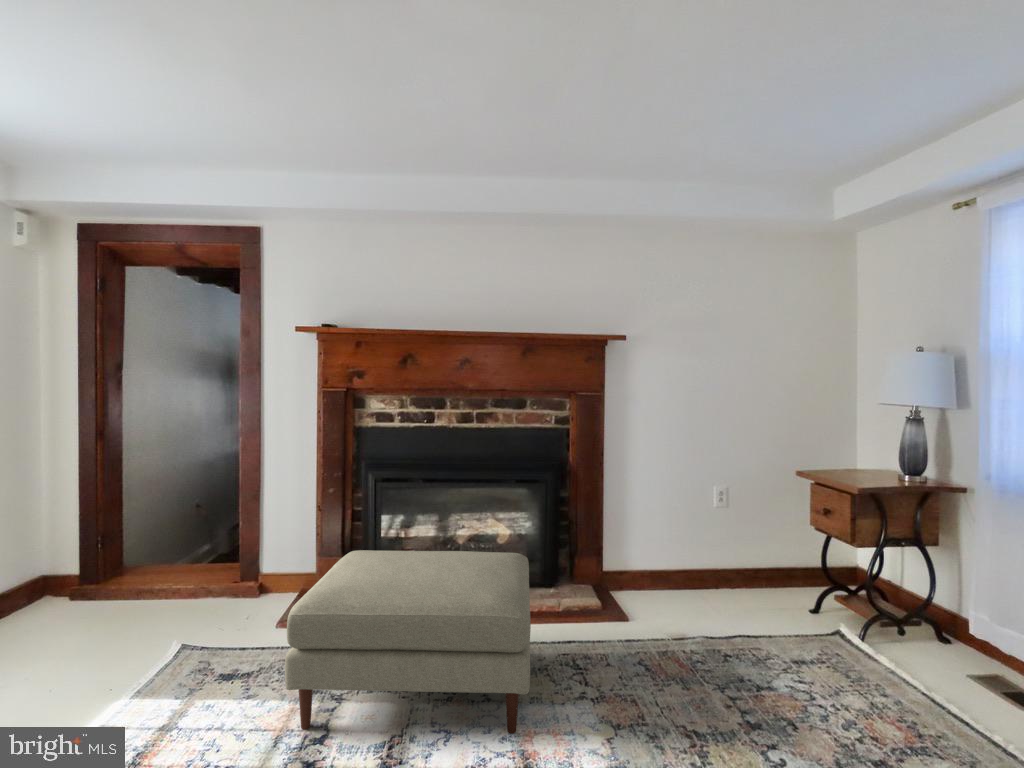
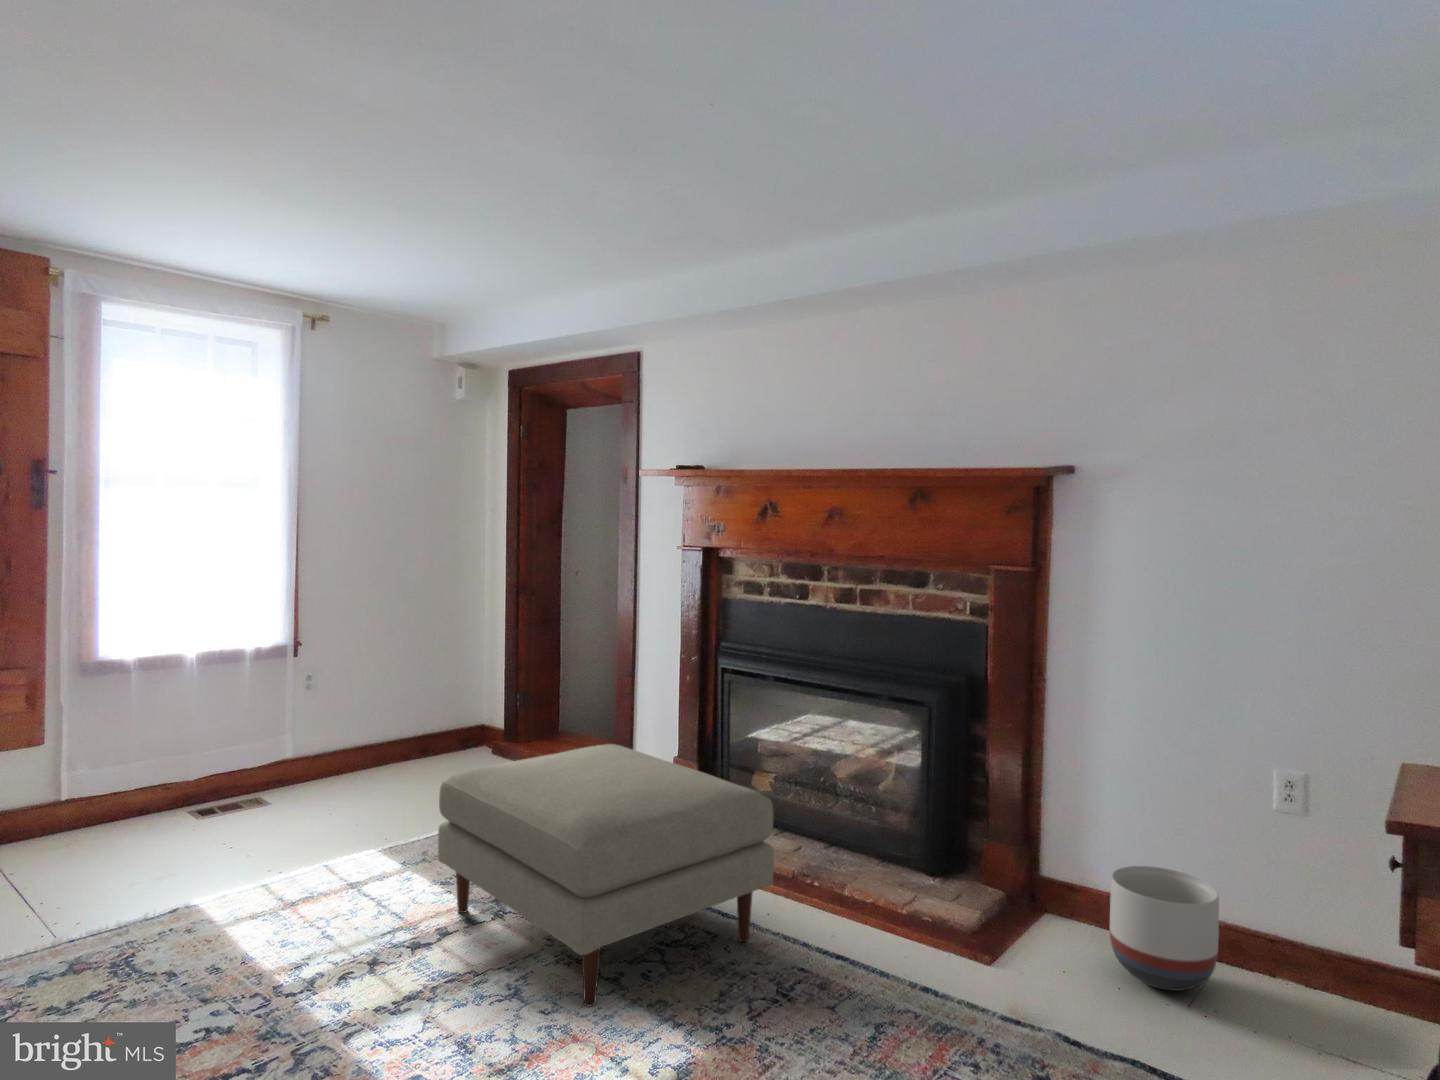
planter: none [657,543,707,601] -> present [1110,866,1219,991]

